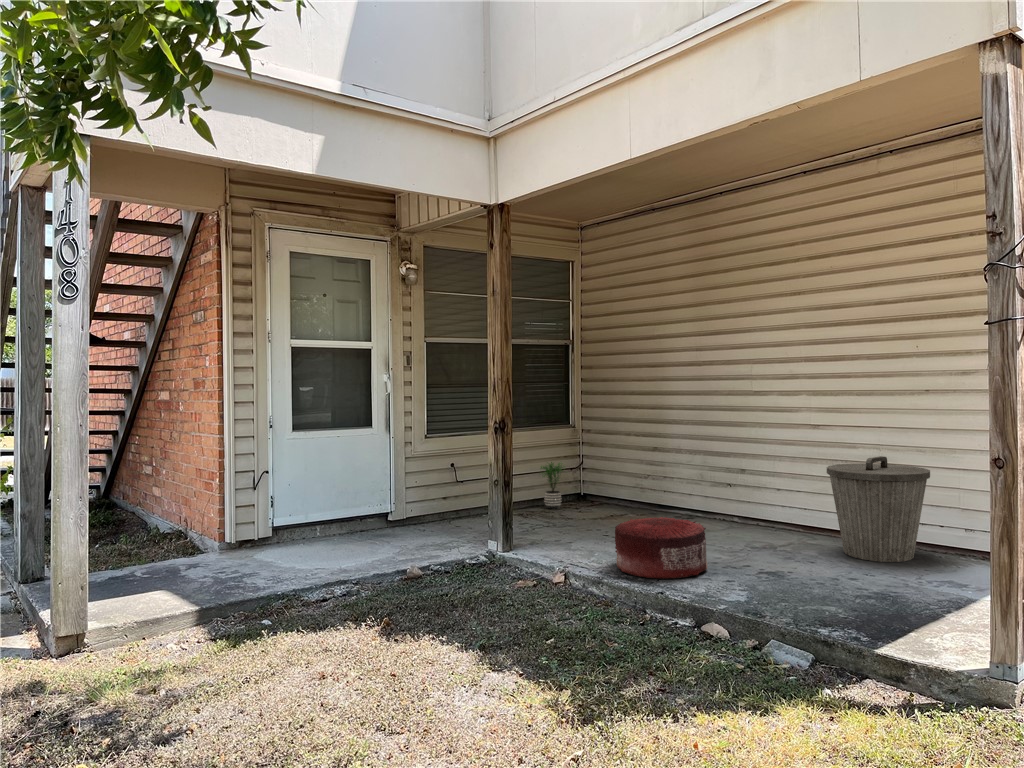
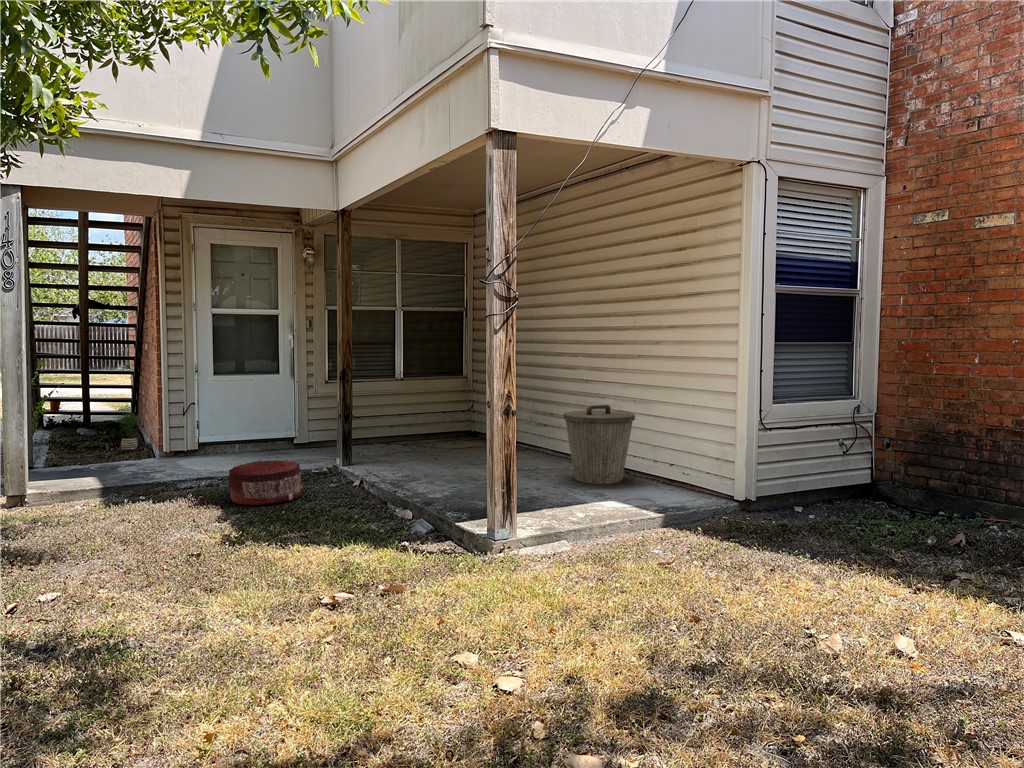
potted plant: present [540,462,565,509] -> present [115,413,140,452]
pouf: present [615,517,708,579] -> present [228,460,304,505]

